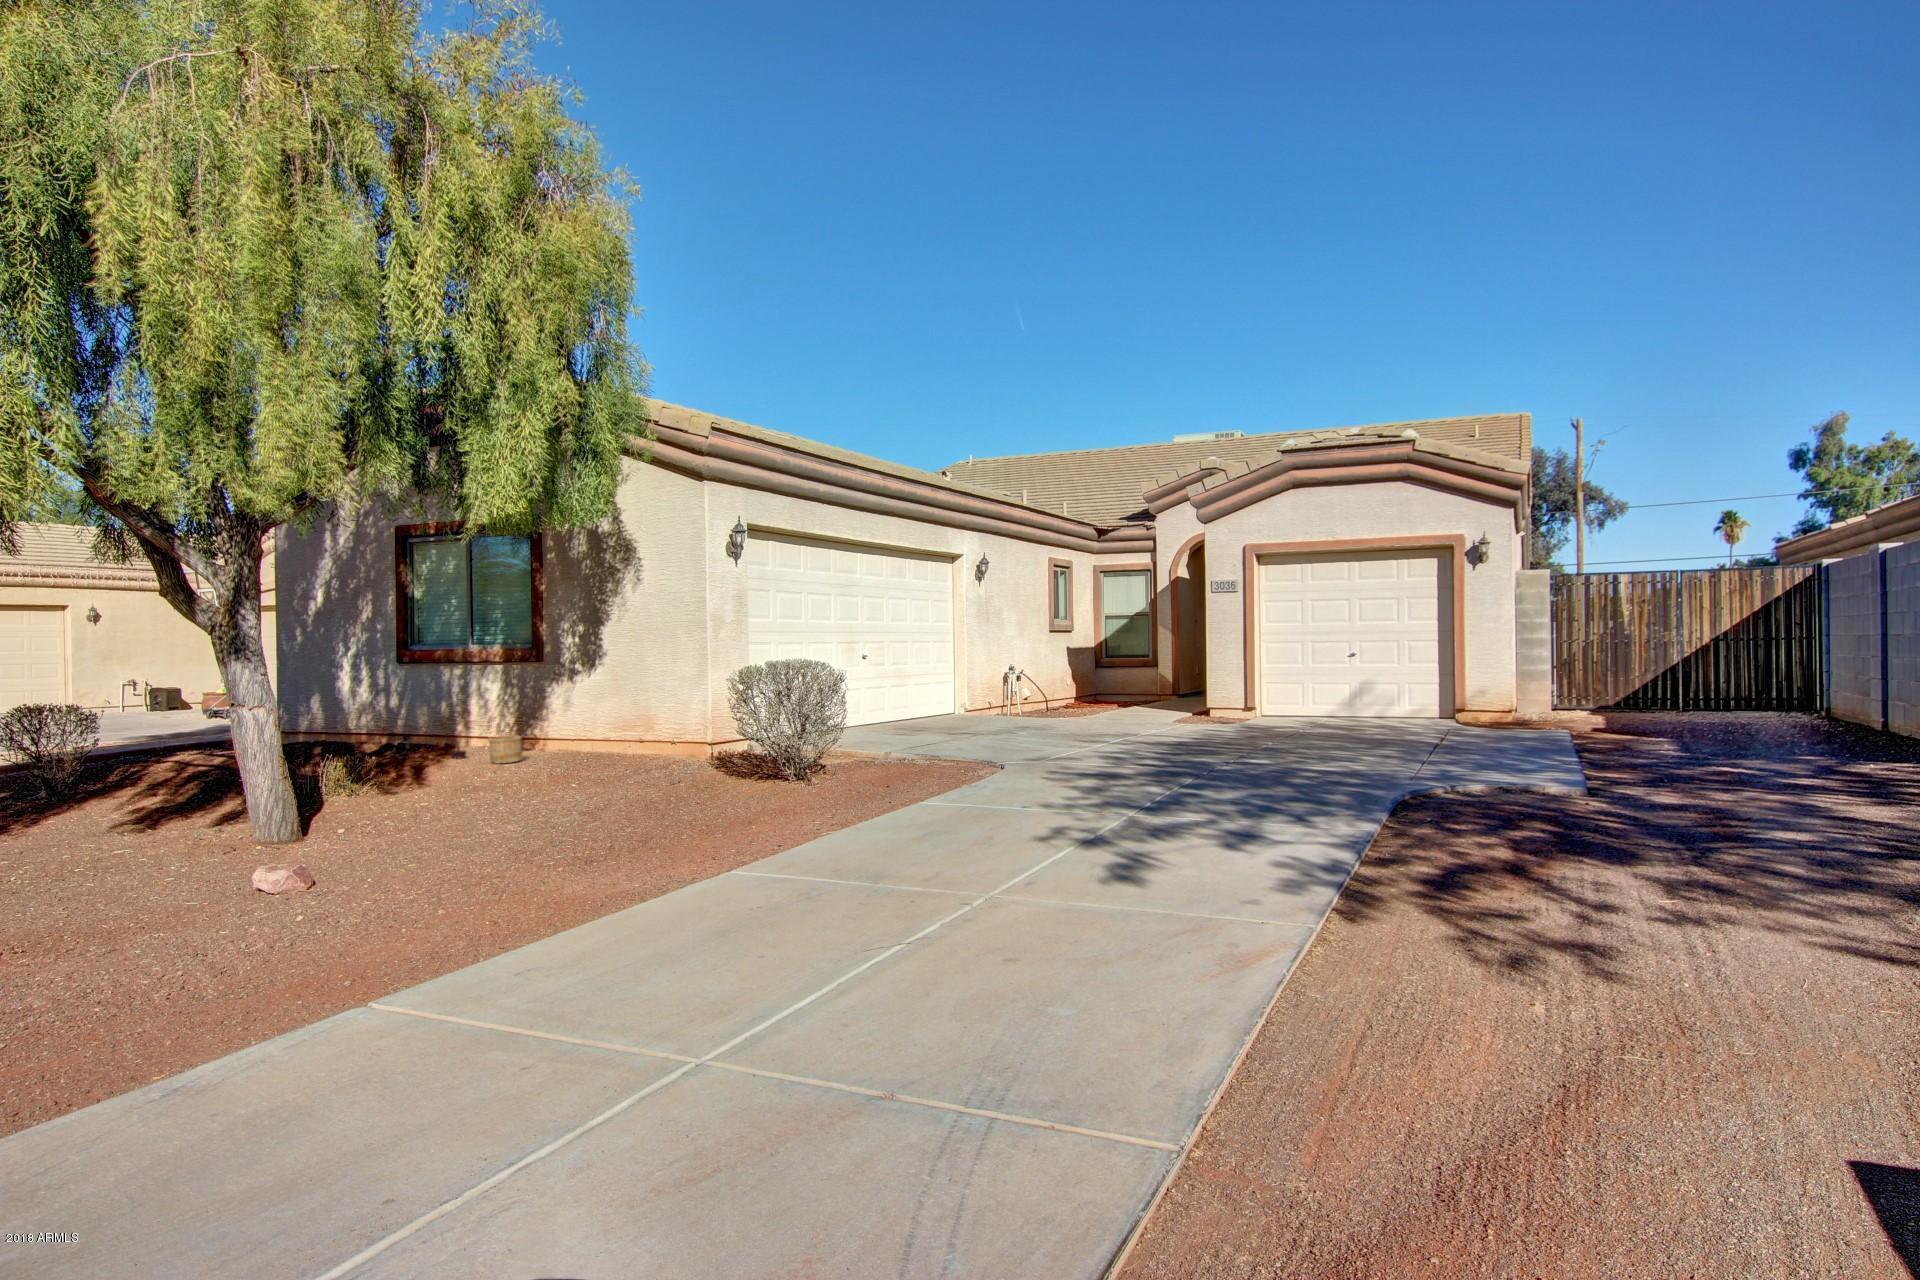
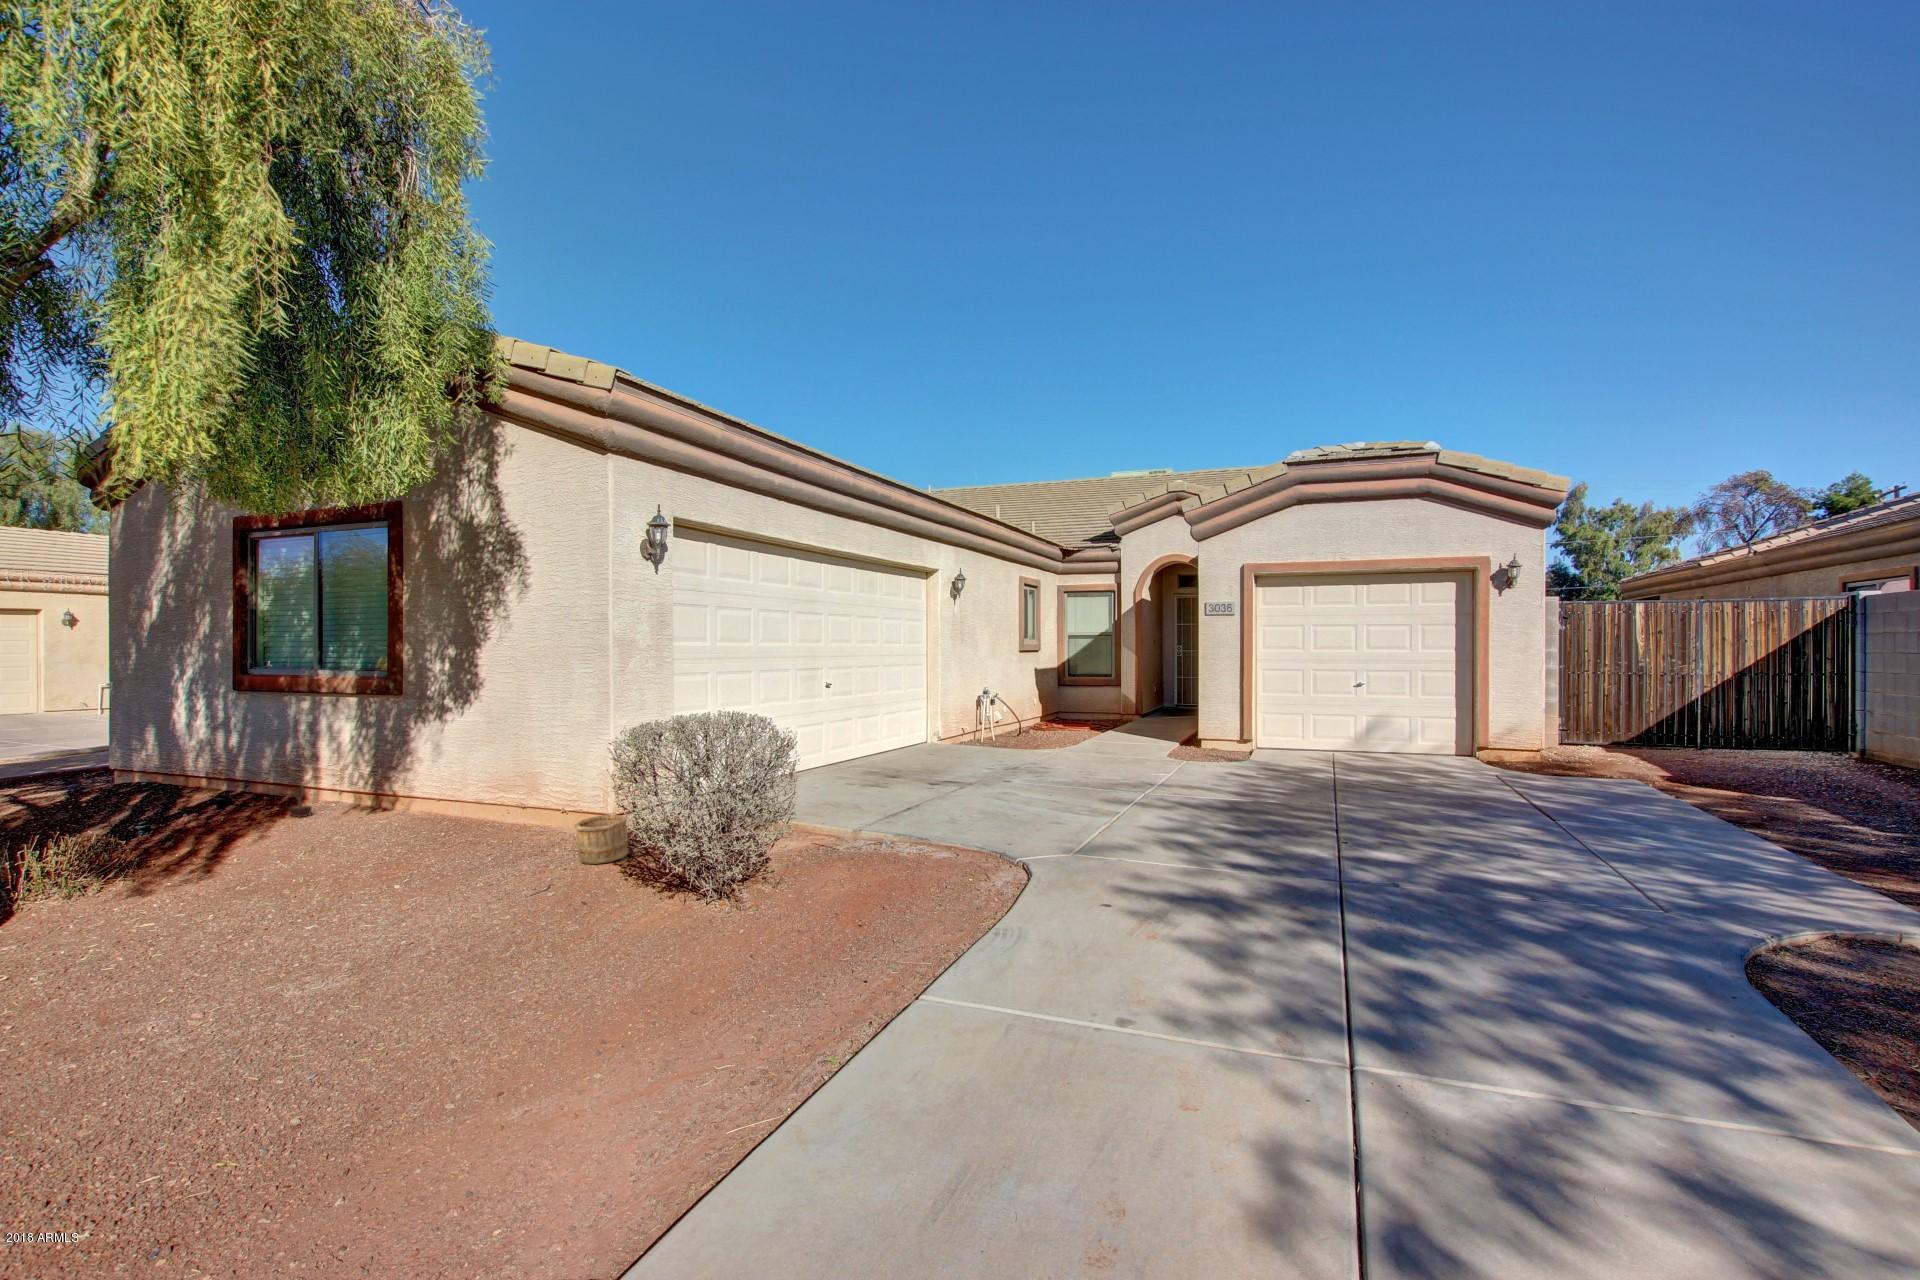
wooden bucket: present [488,735,523,764] -> present [575,815,628,864]

